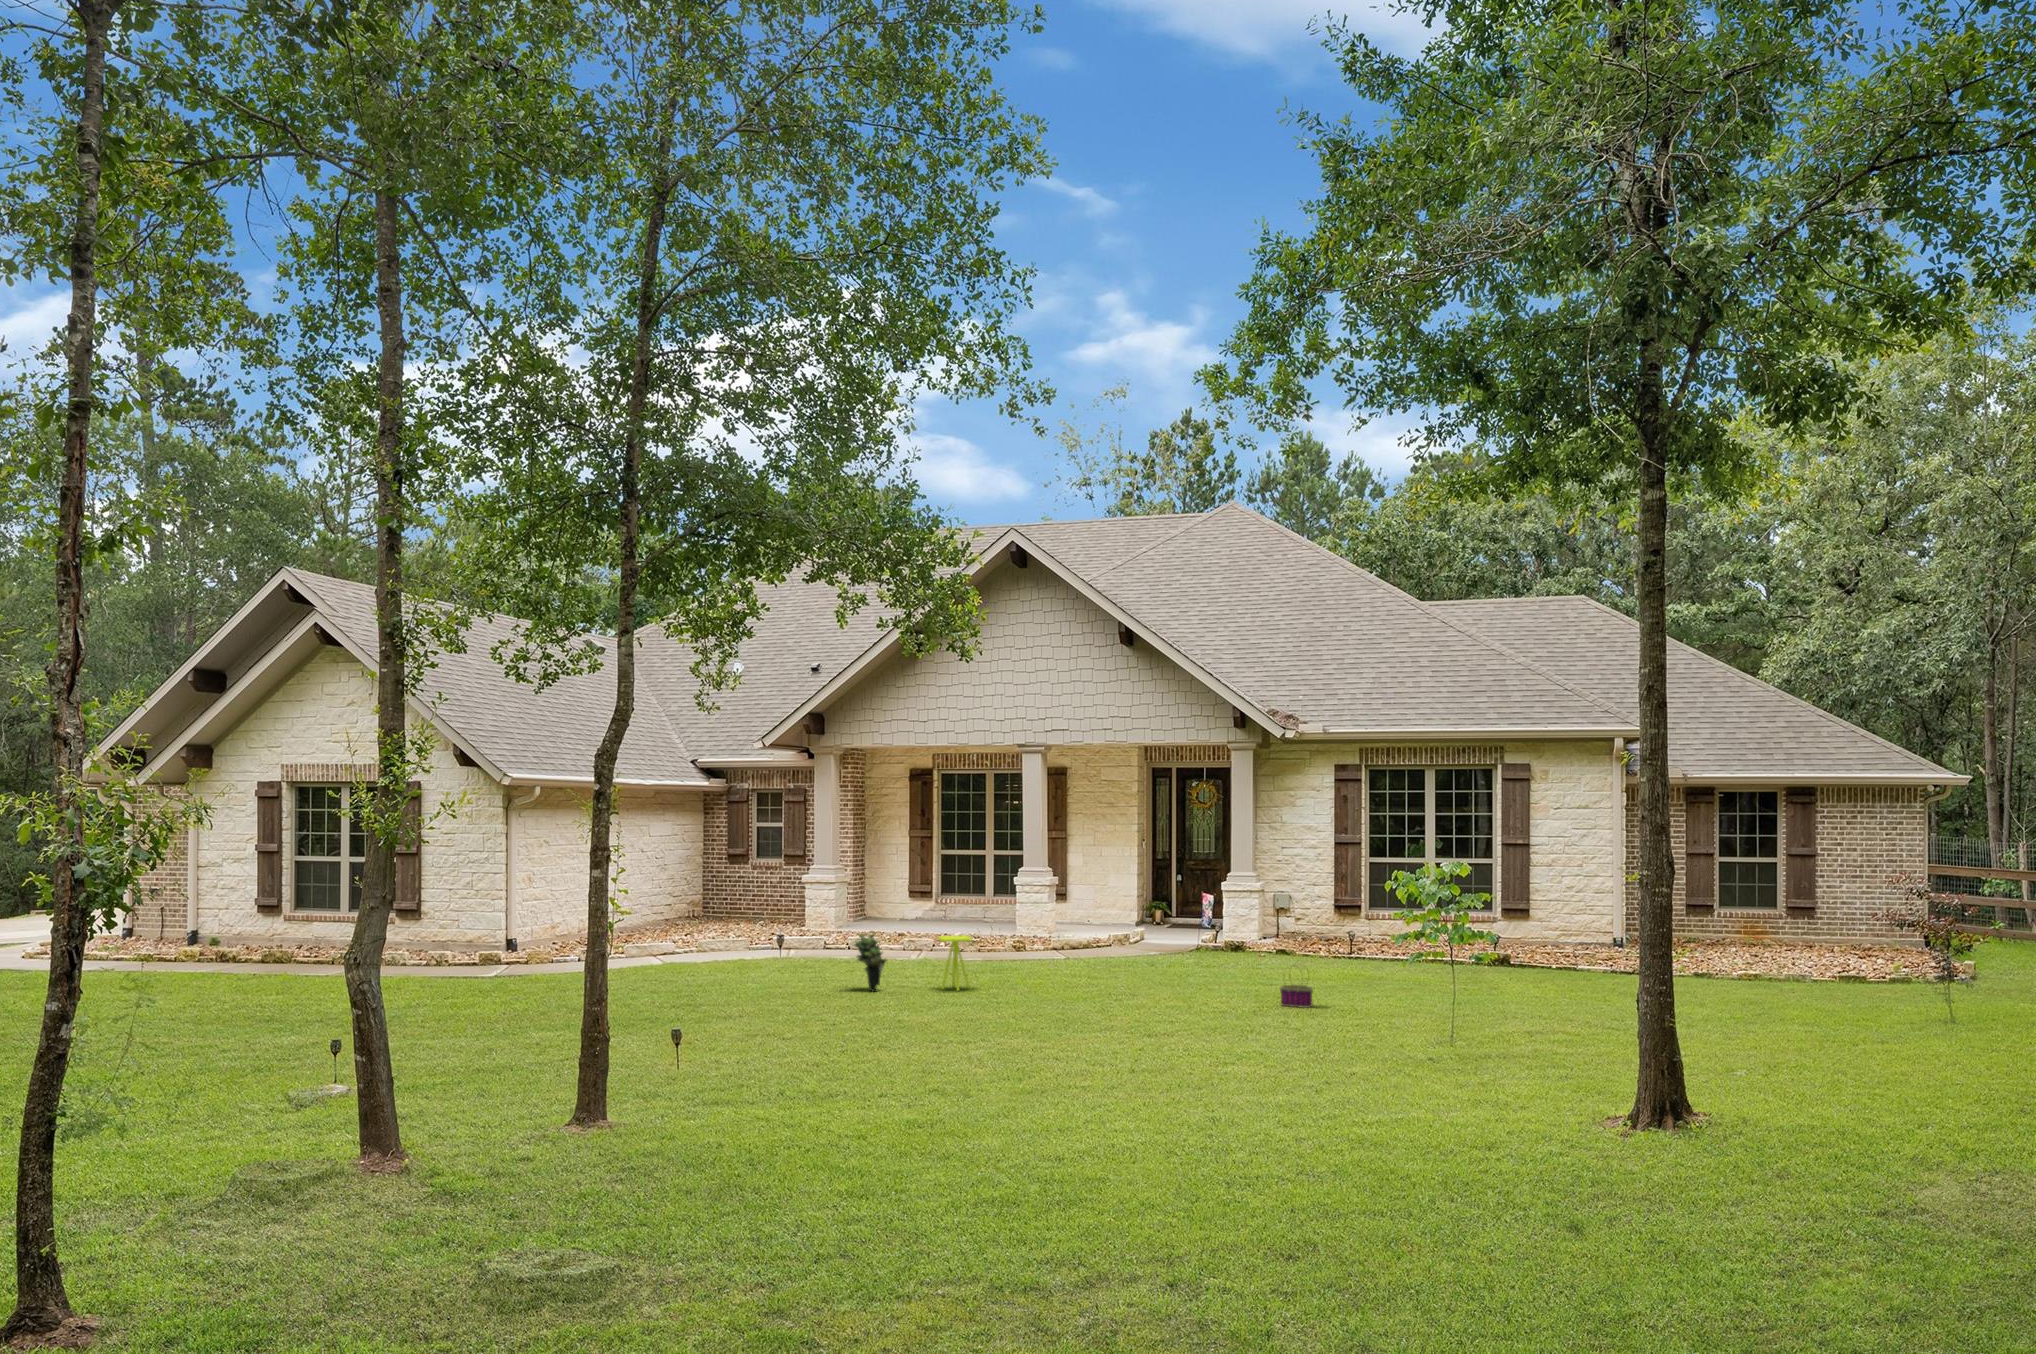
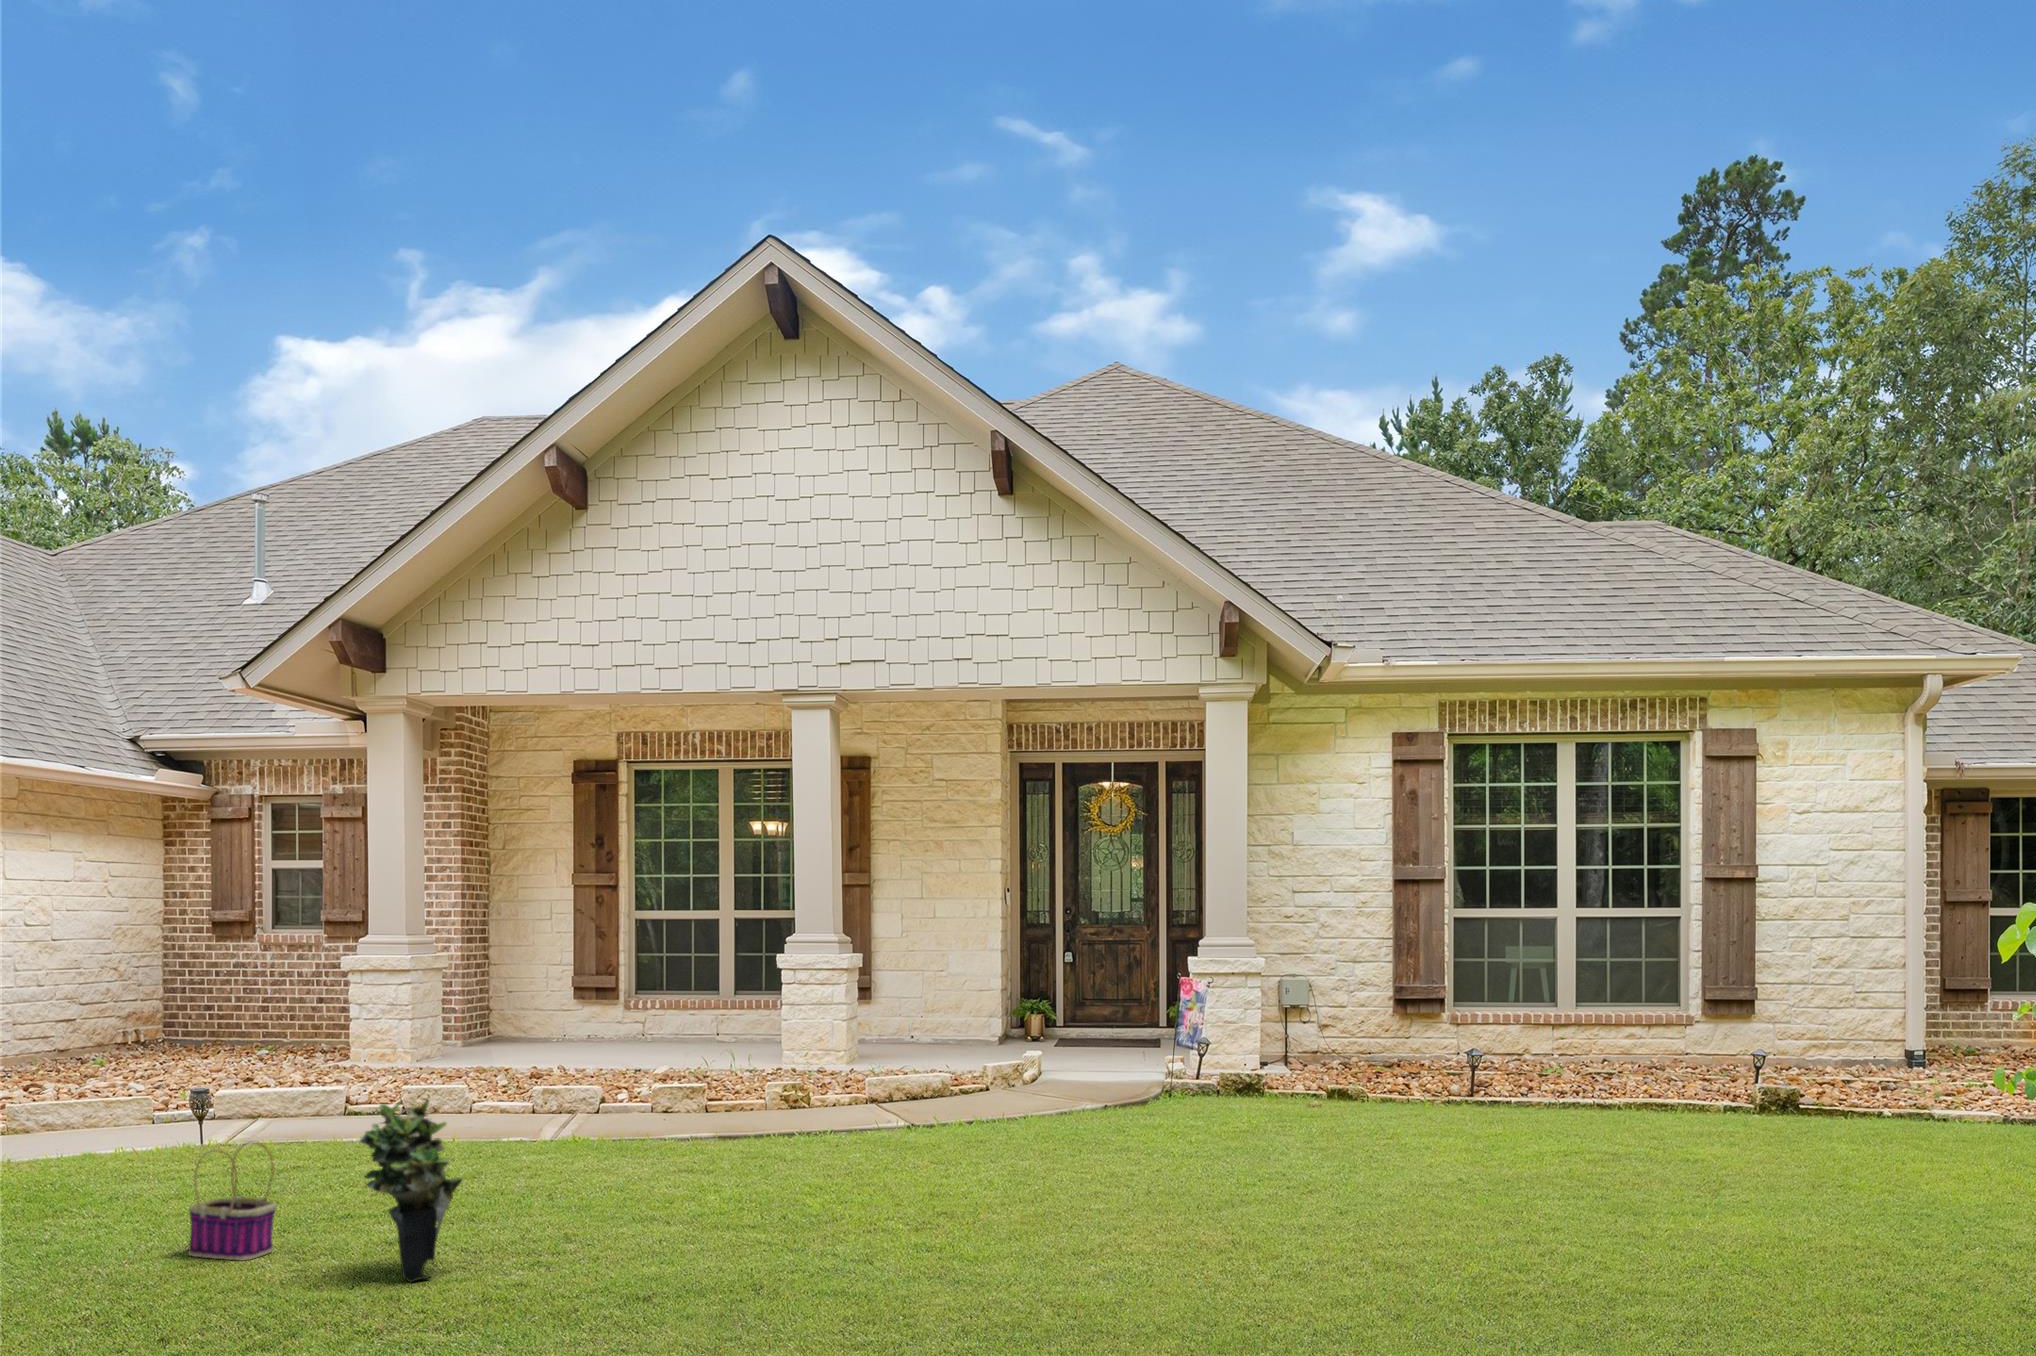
side table: present [938,935,972,990] -> none [617,1100,718,1268]
basket: present [1280,963,1313,1008] -> present [189,1141,277,1260]

